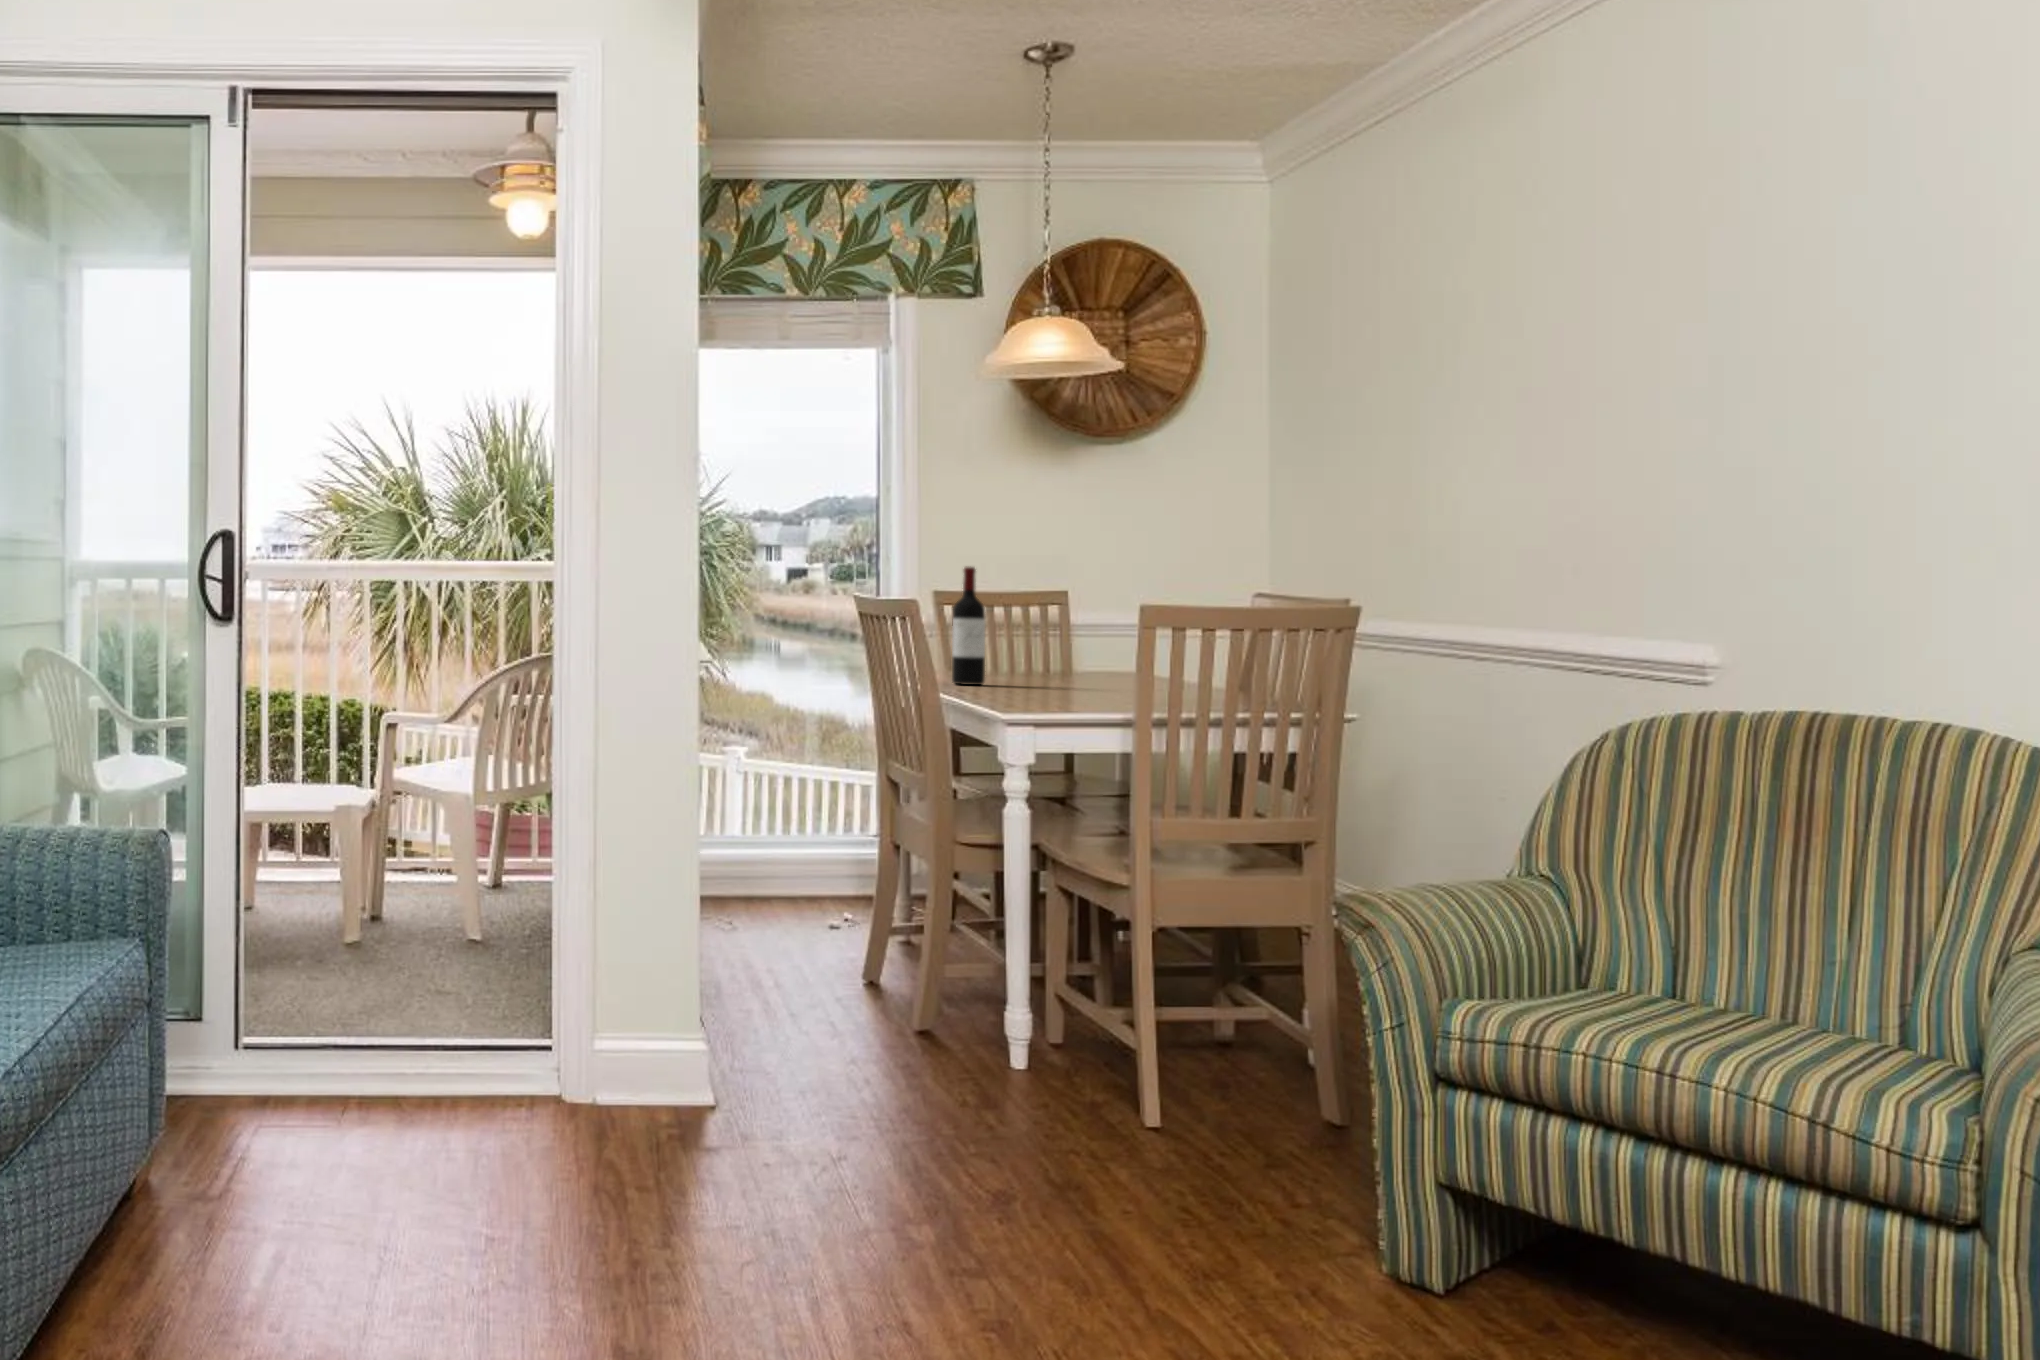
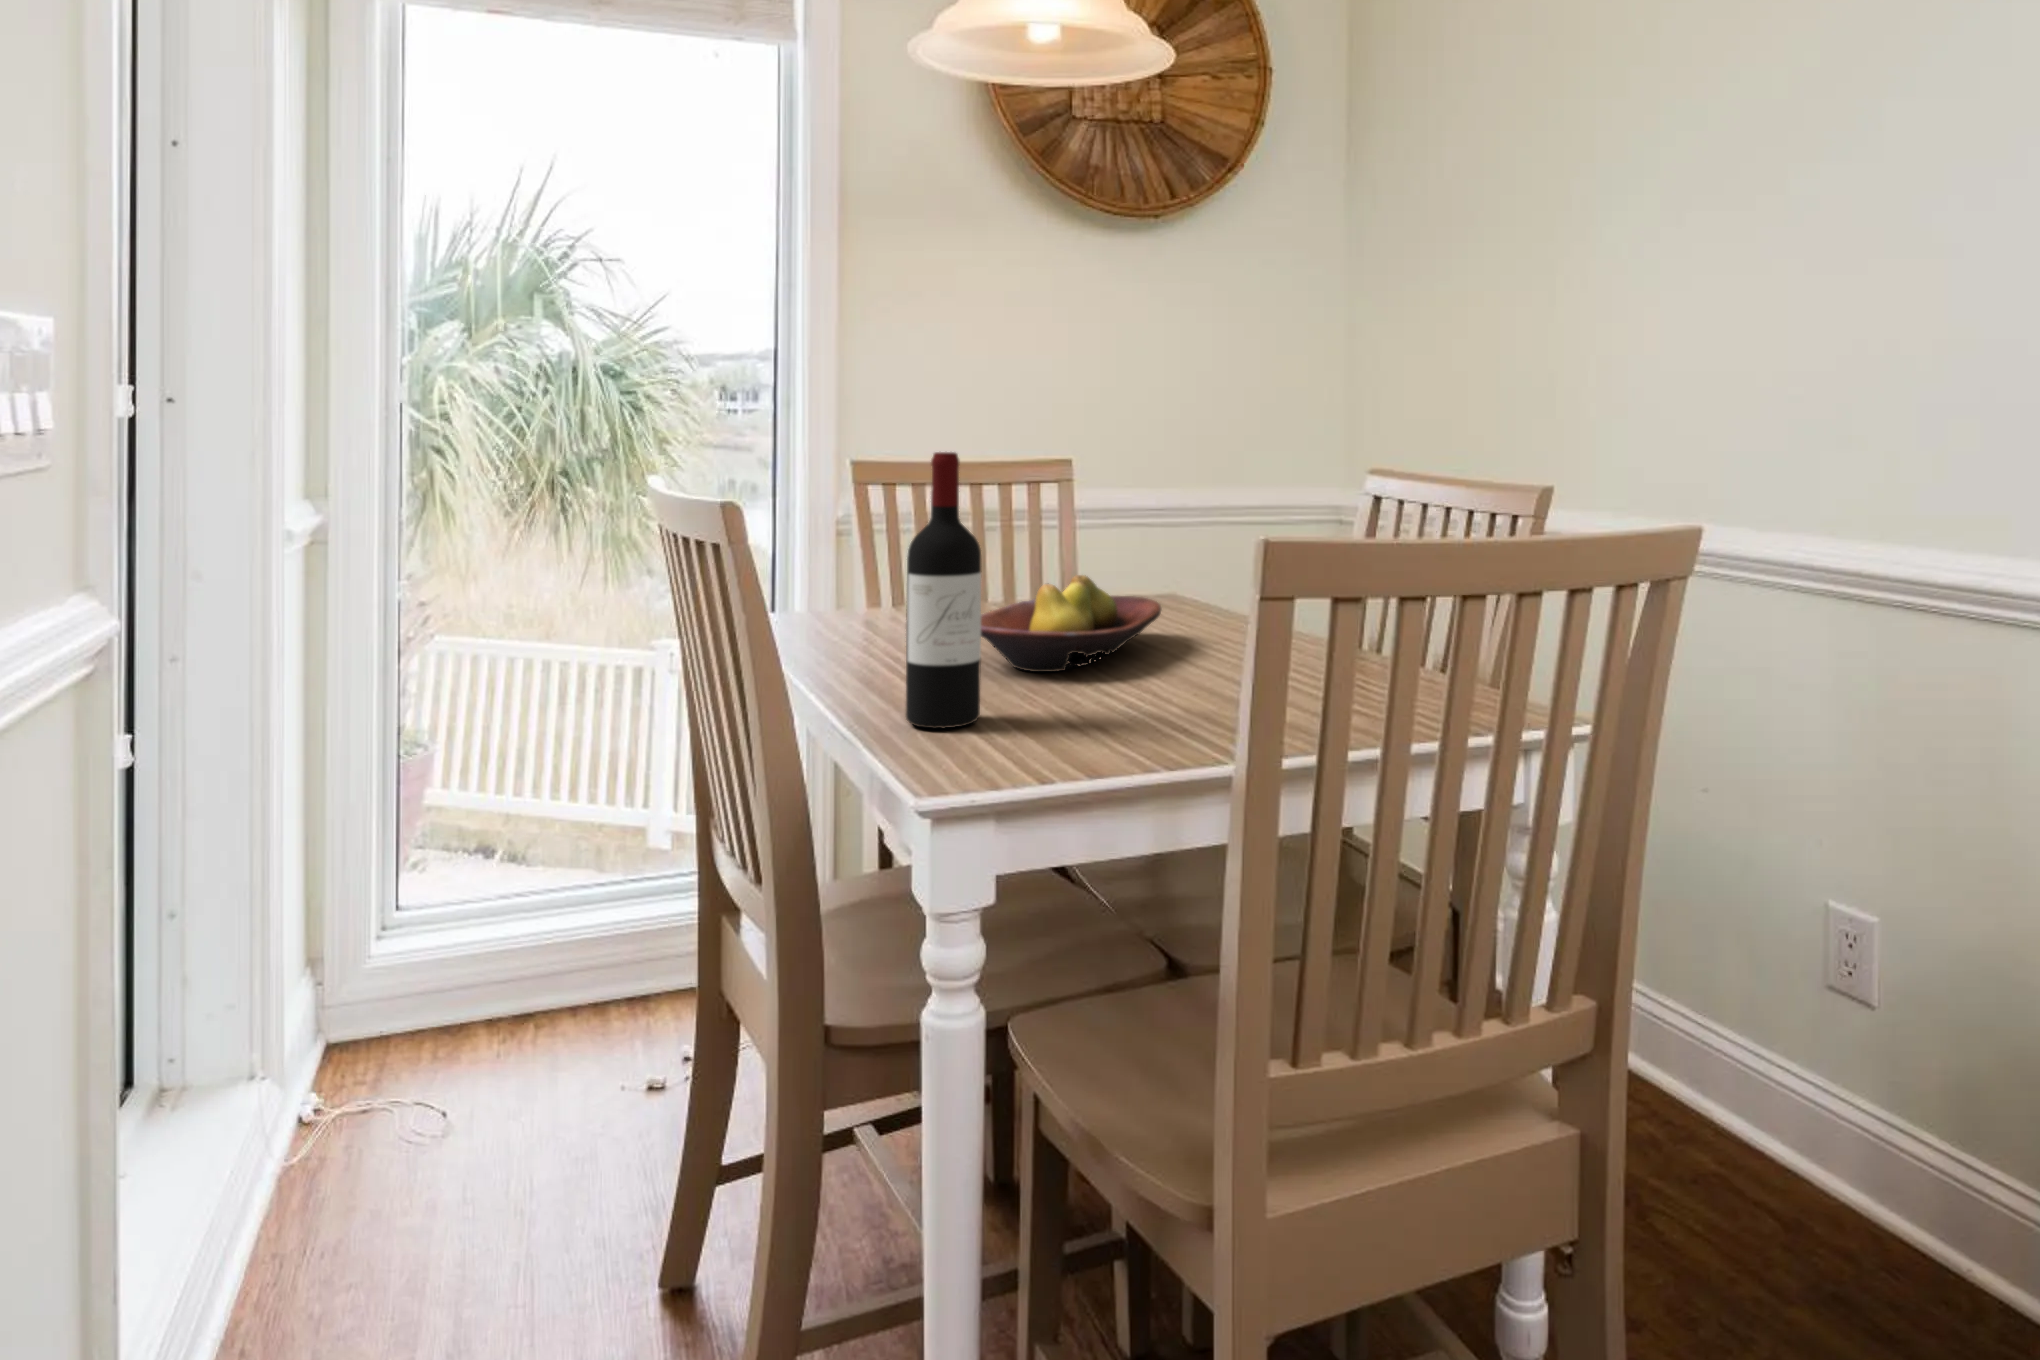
fruit bowl: none [983,640,1089,680] -> present [981,575,1161,672]

